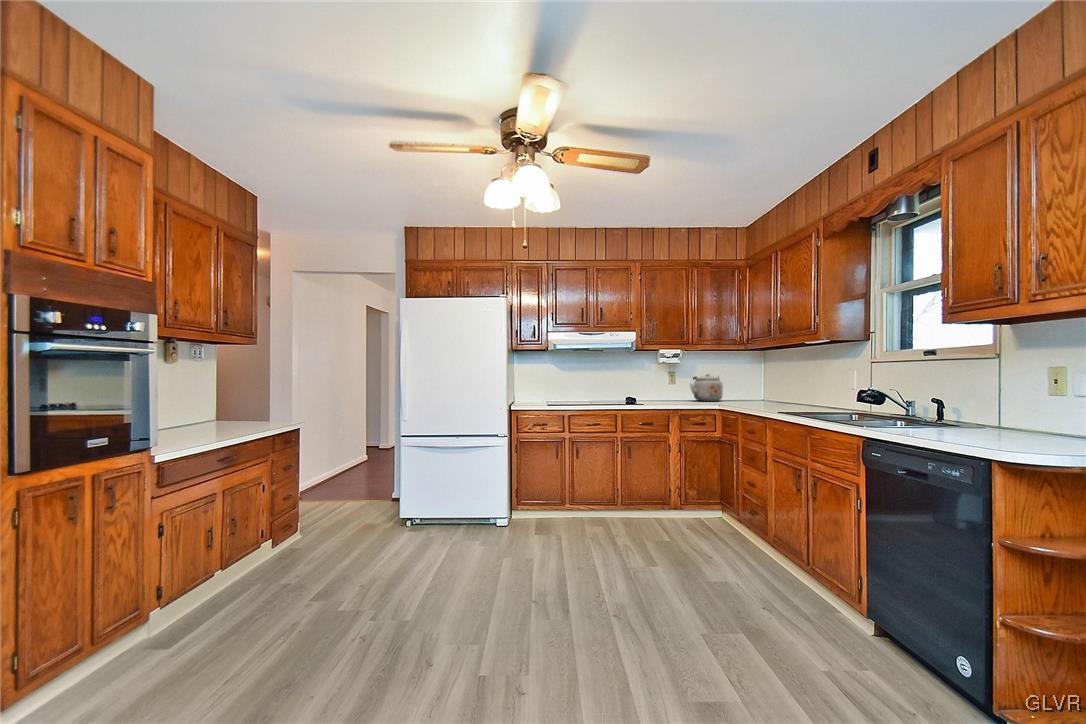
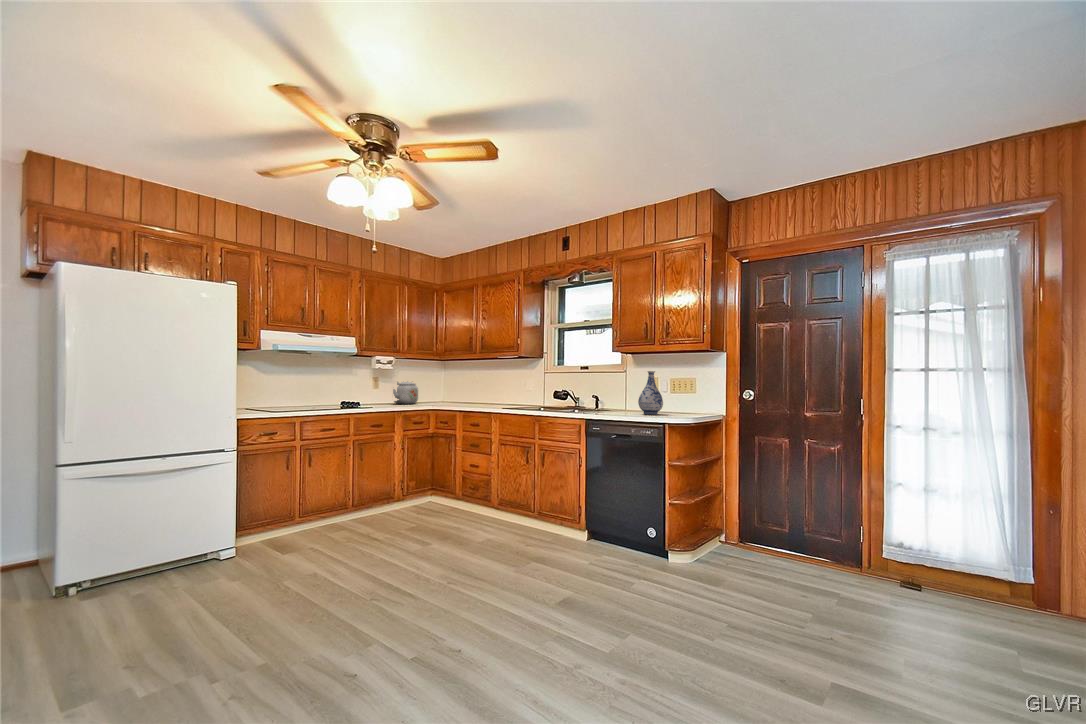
vase: none [981,358,1051,446] -> present [638,371,663,415]

